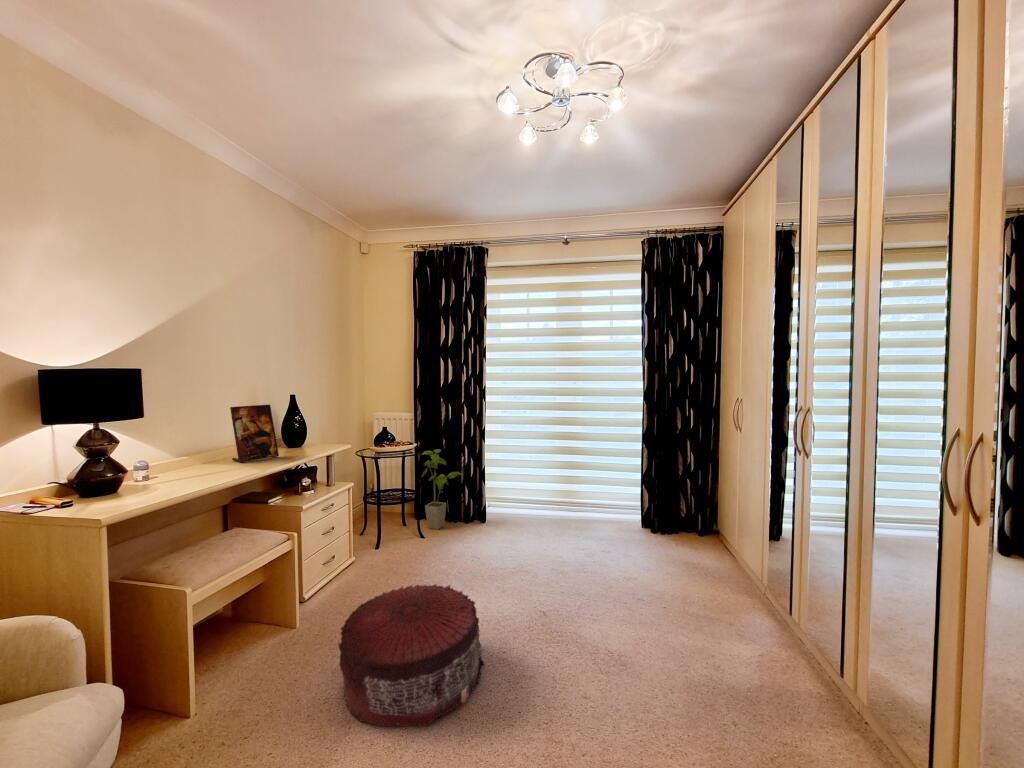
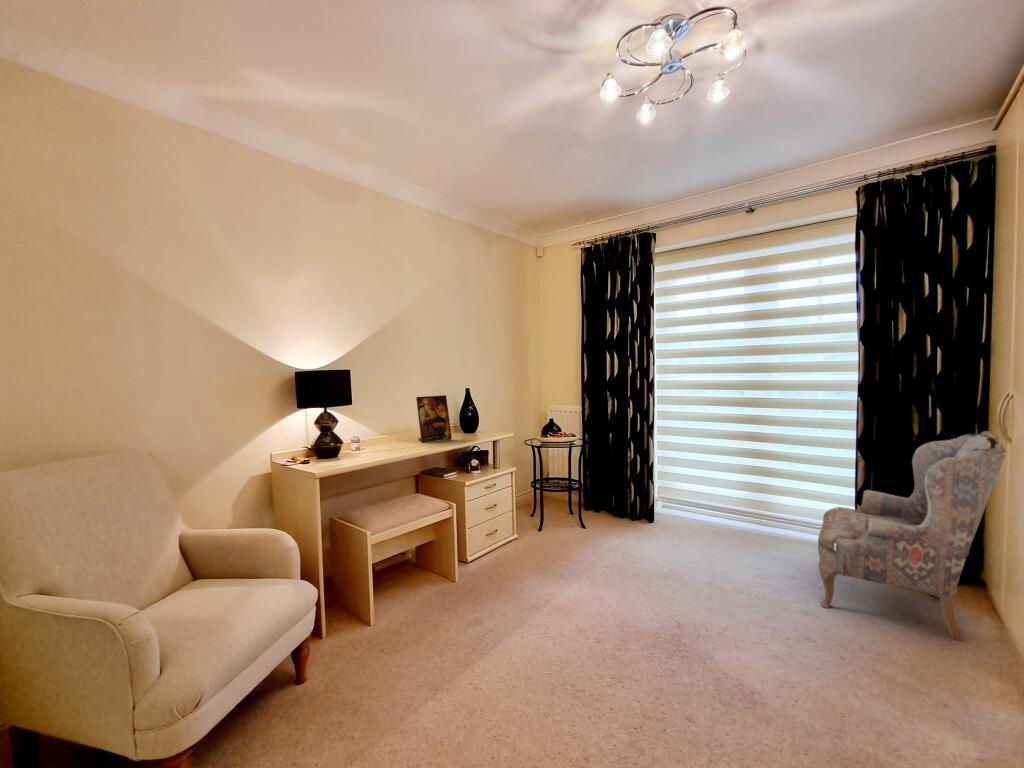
armchair: none [624,424,739,576] -> present [818,431,1006,641]
house plant: present [421,449,463,529] -> none [584,442,628,522]
pouf: present [338,584,485,727] -> none [473,566,606,700]

